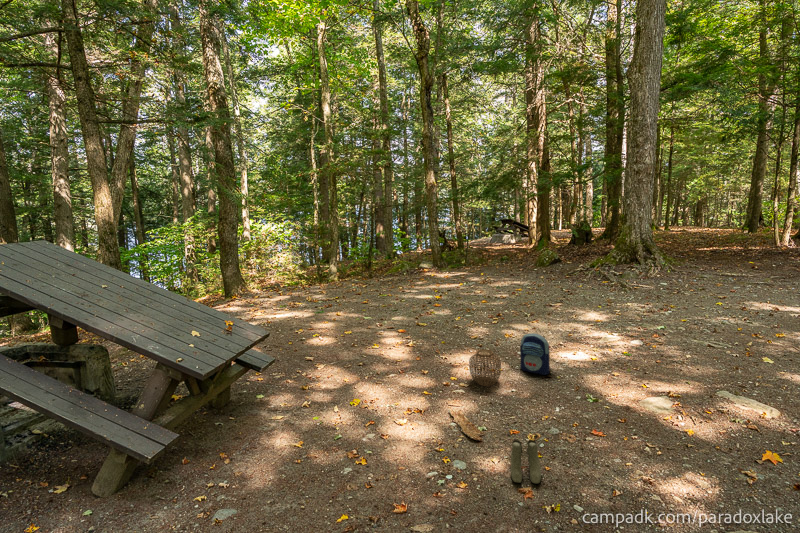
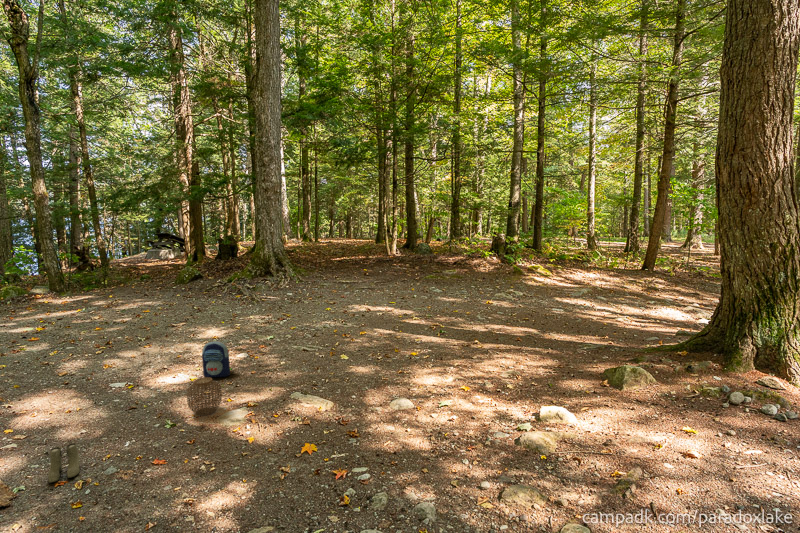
backpack: present [520,333,551,375] -> present [202,341,230,377]
woven basket: present [469,350,501,386] -> present [187,377,222,416]

